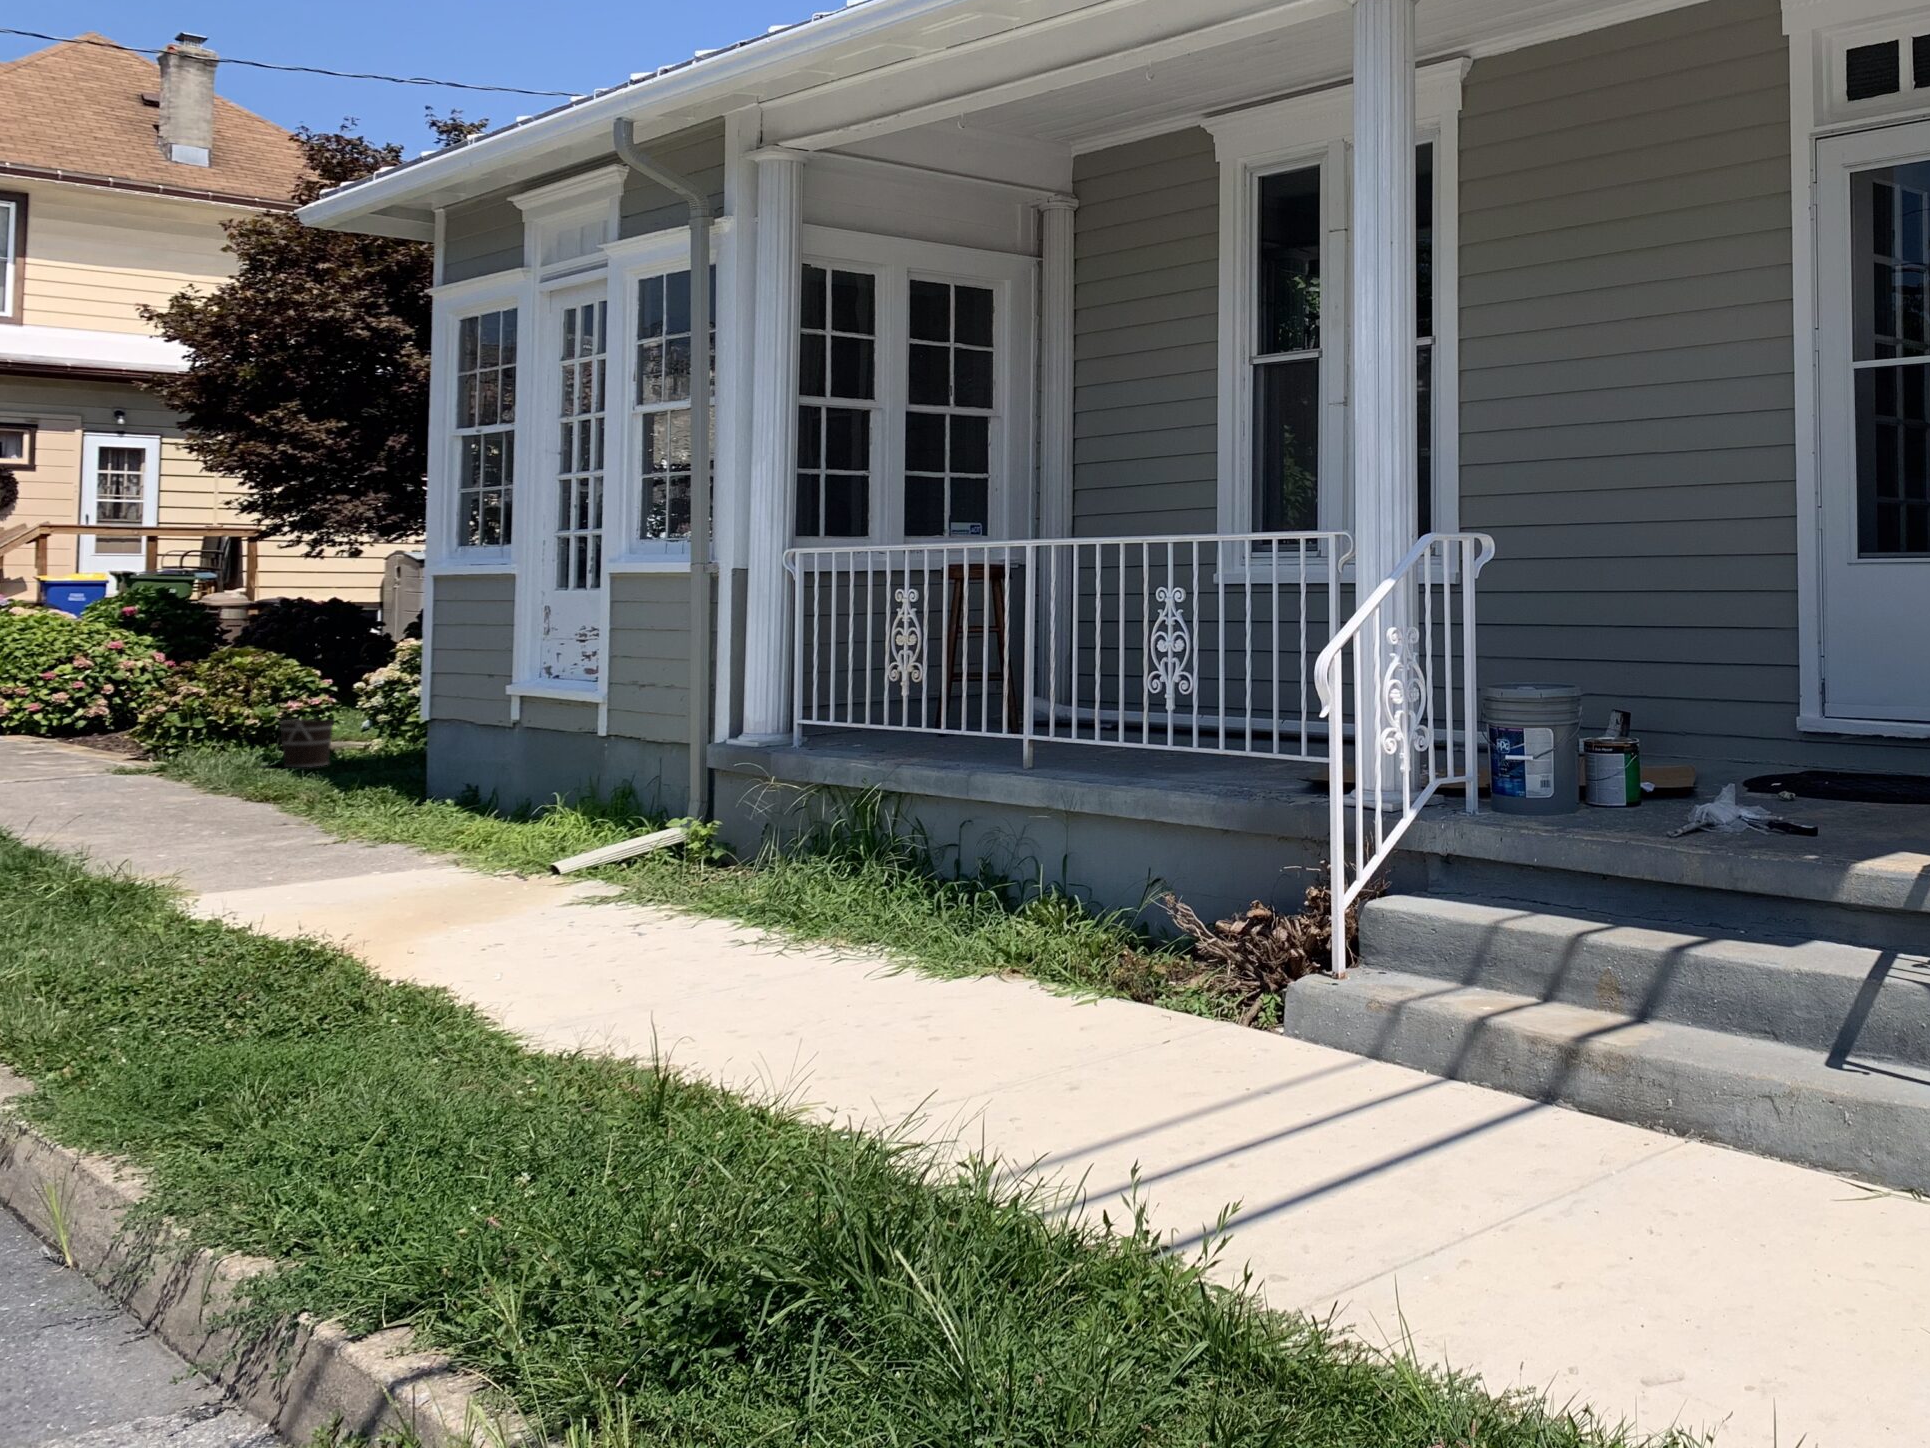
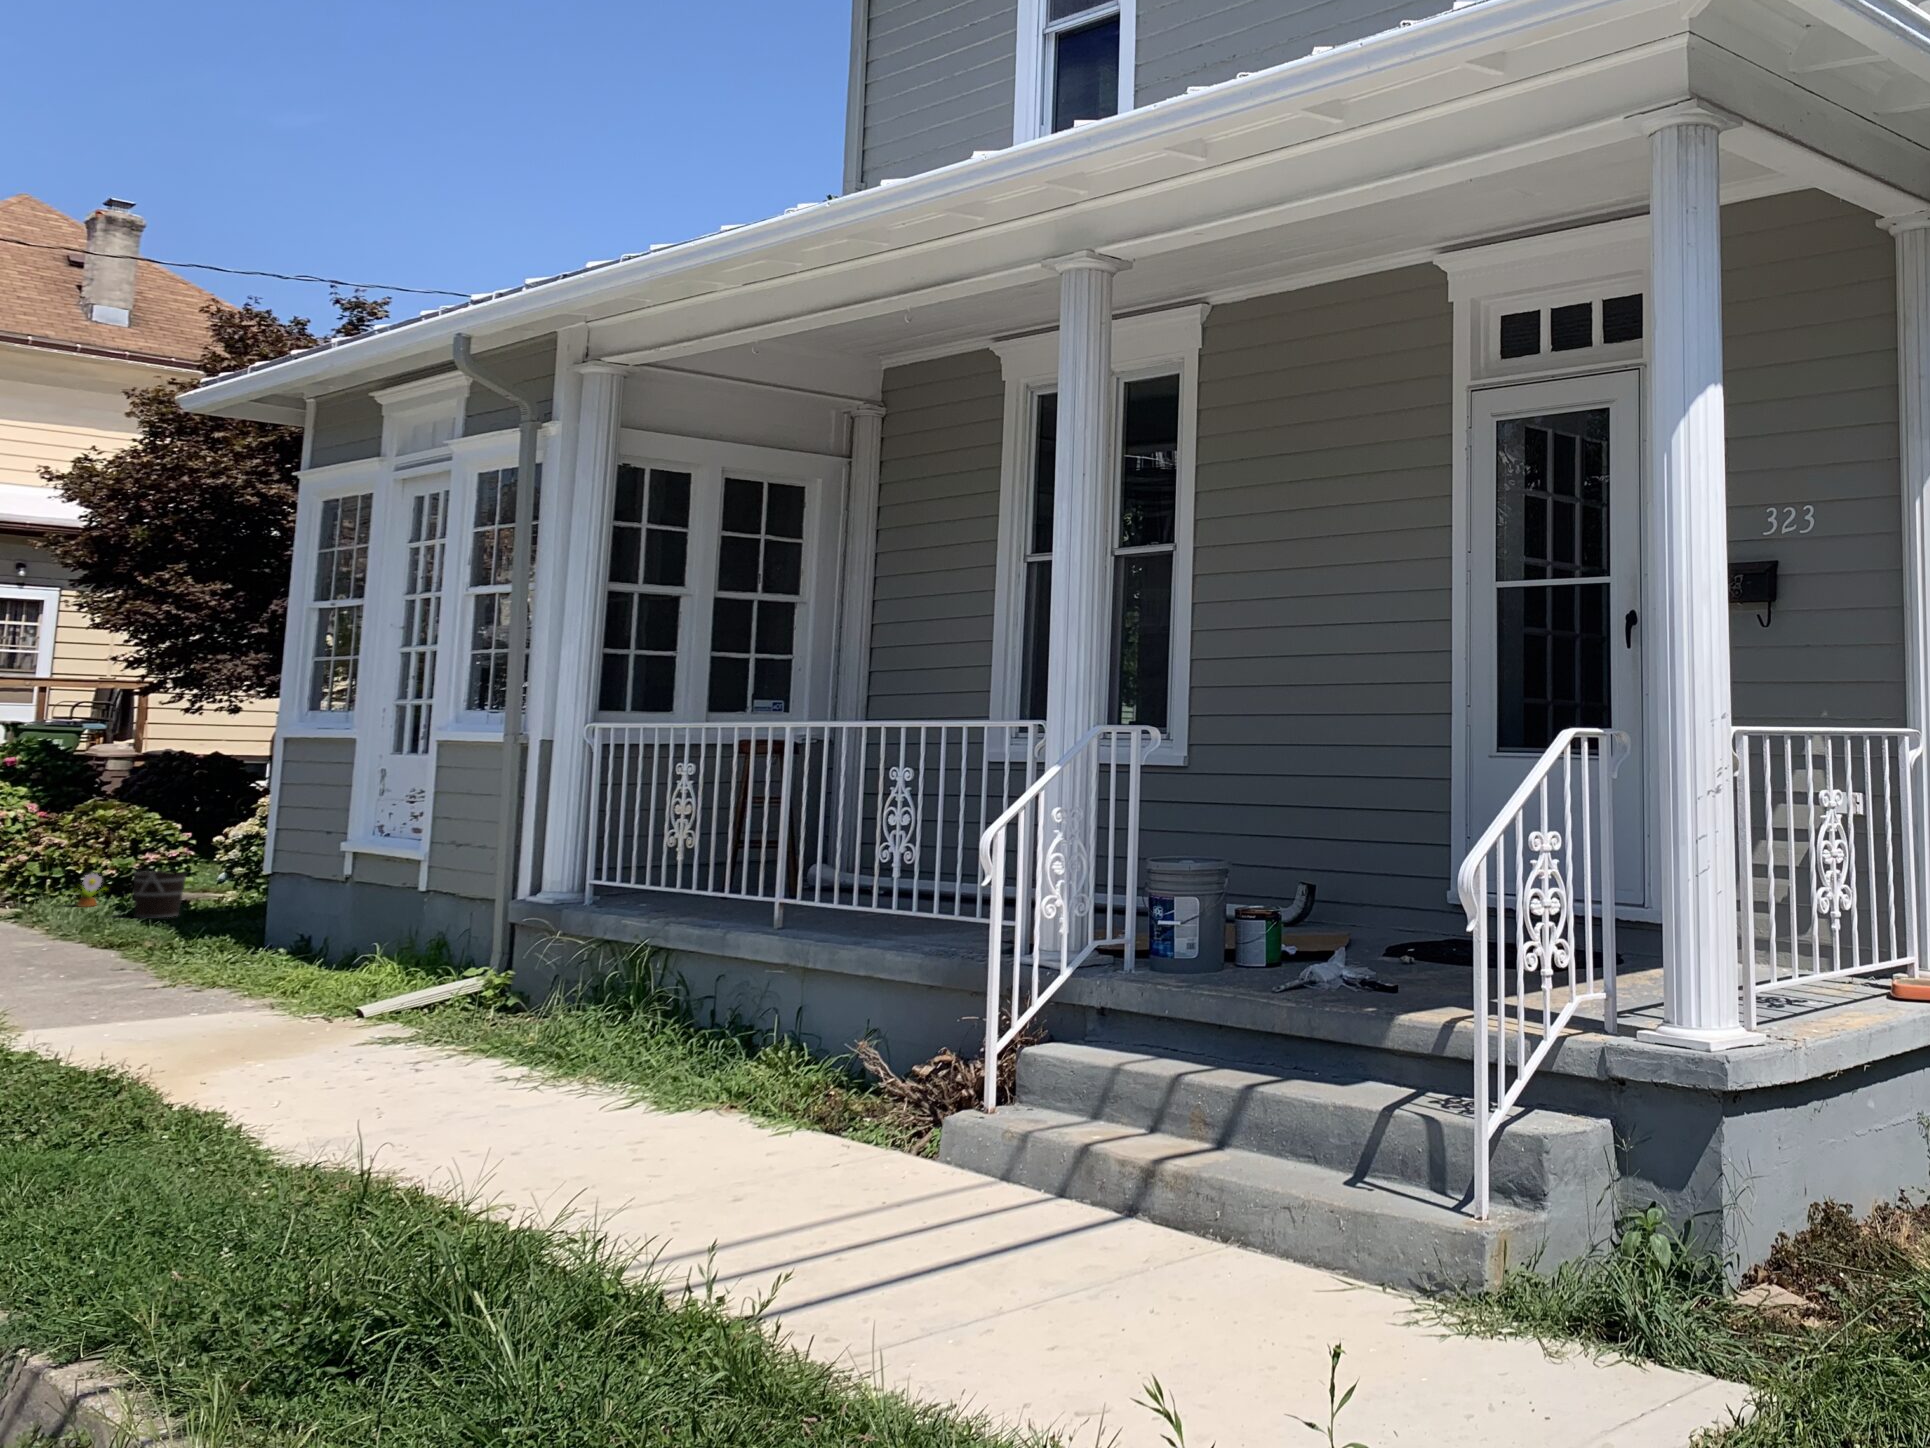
decorative plant: none [213,722,253,757] -> present [75,873,106,907]

